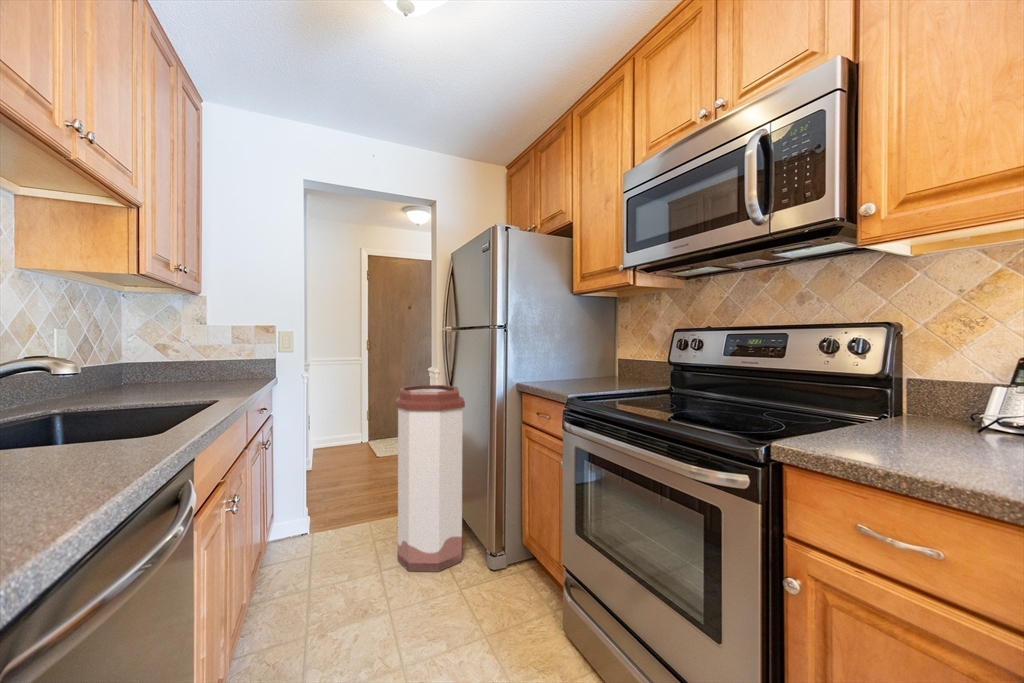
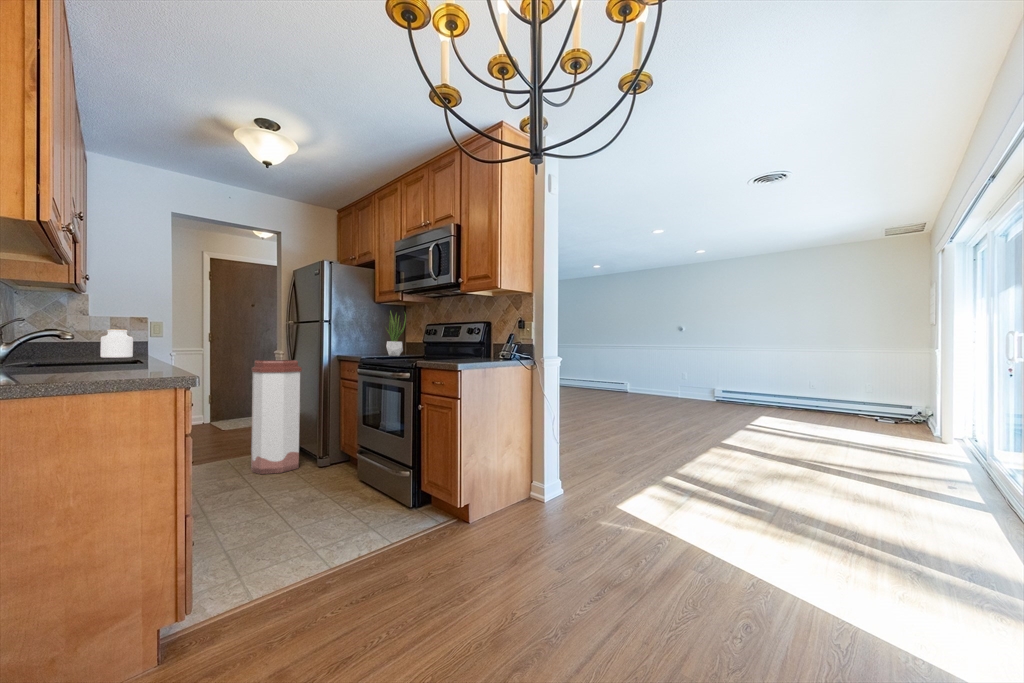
potted plant: none [590,304,624,382] -> present [386,311,406,356]
jar: none [193,346,236,391] -> present [100,329,133,358]

